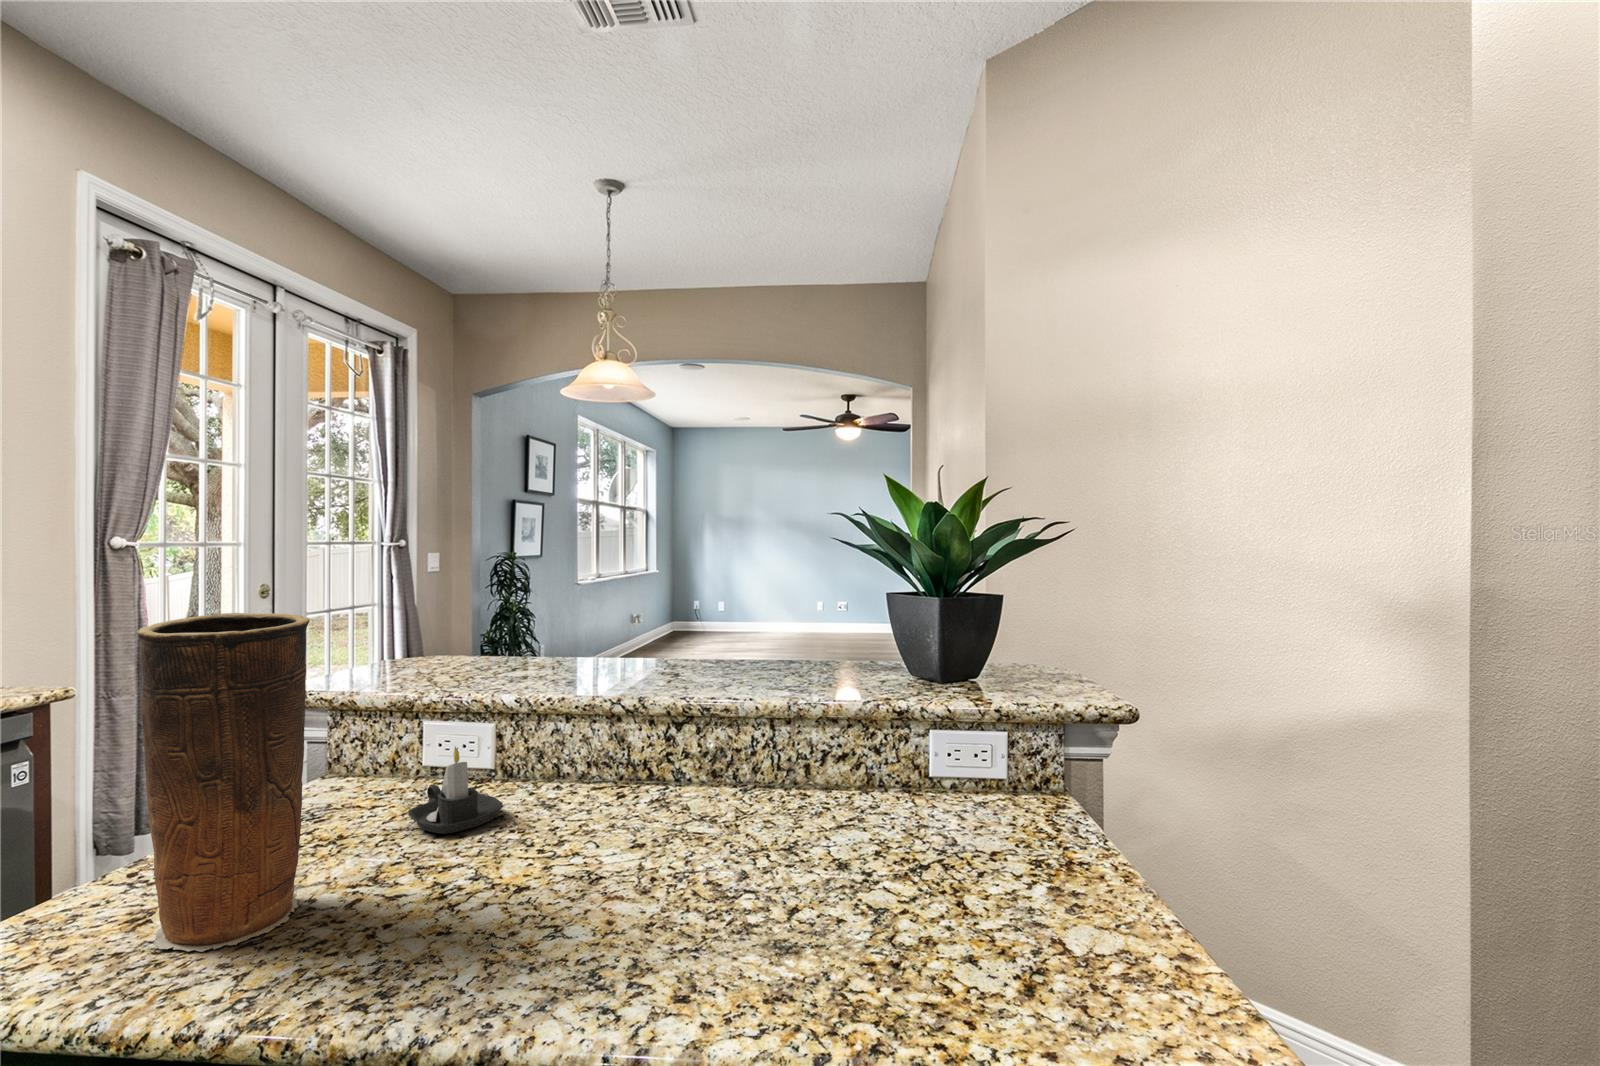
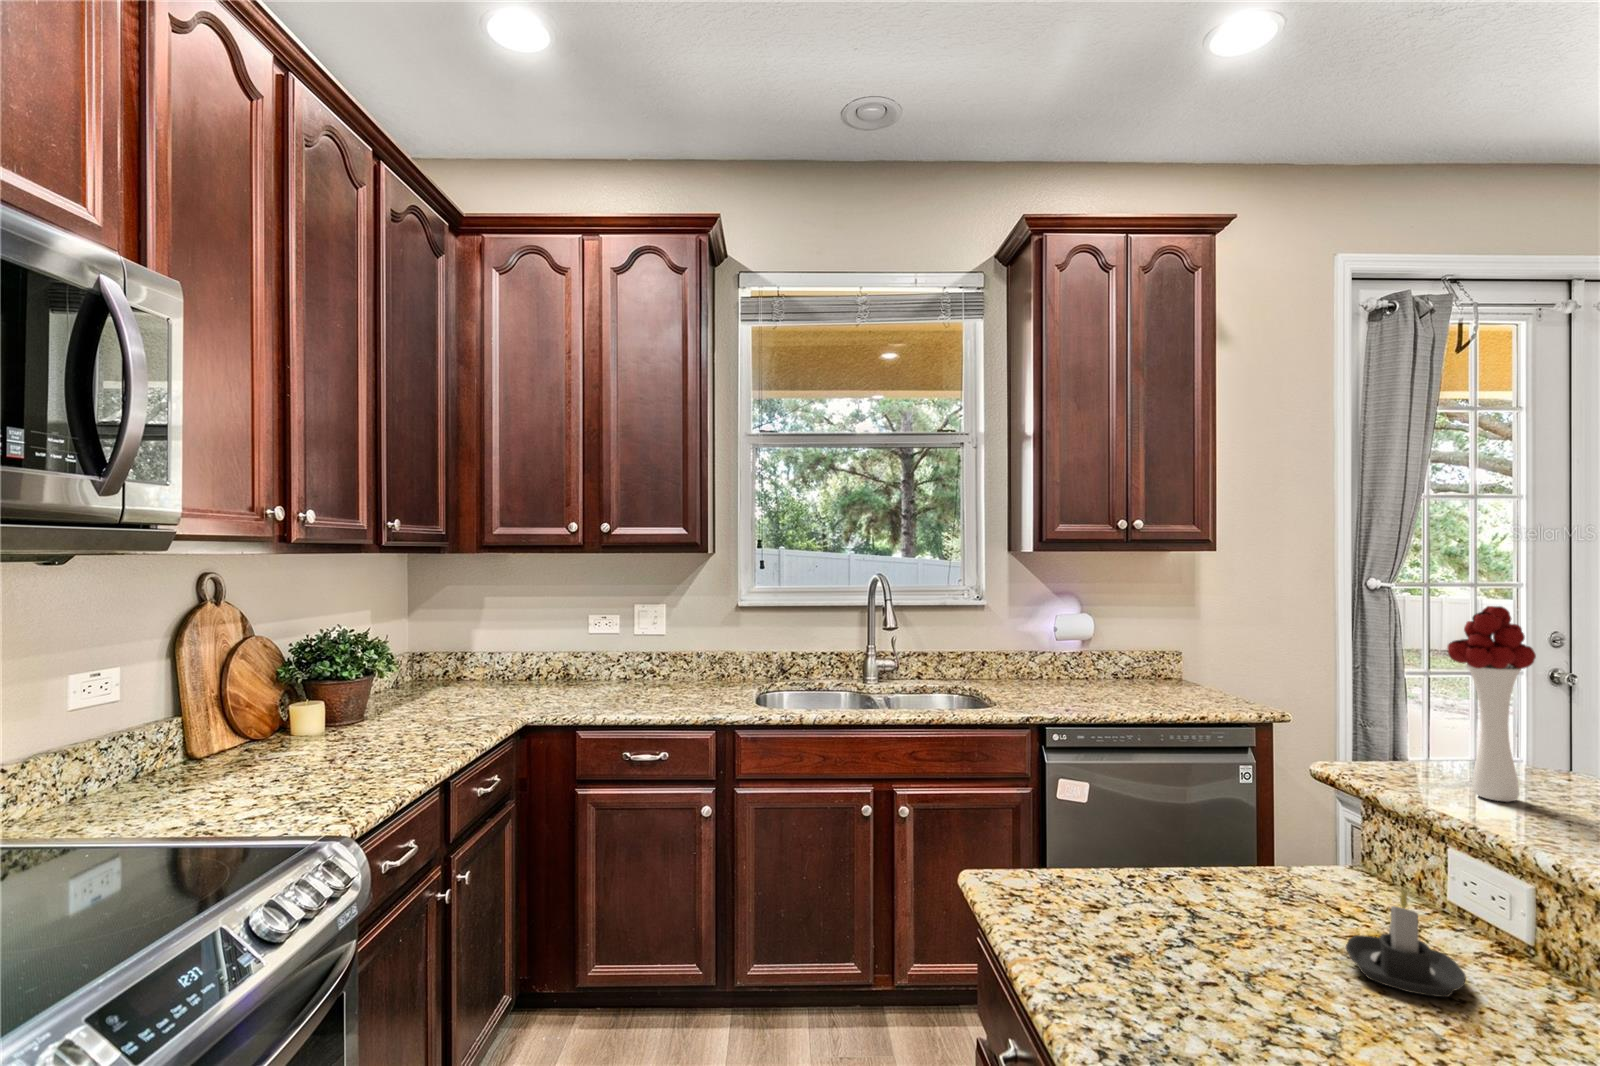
flower bouquet: none [393,520,450,680] -> present [1448,606,1536,802]
vase: present [137,613,310,952] -> none [1070,691,1188,965]

